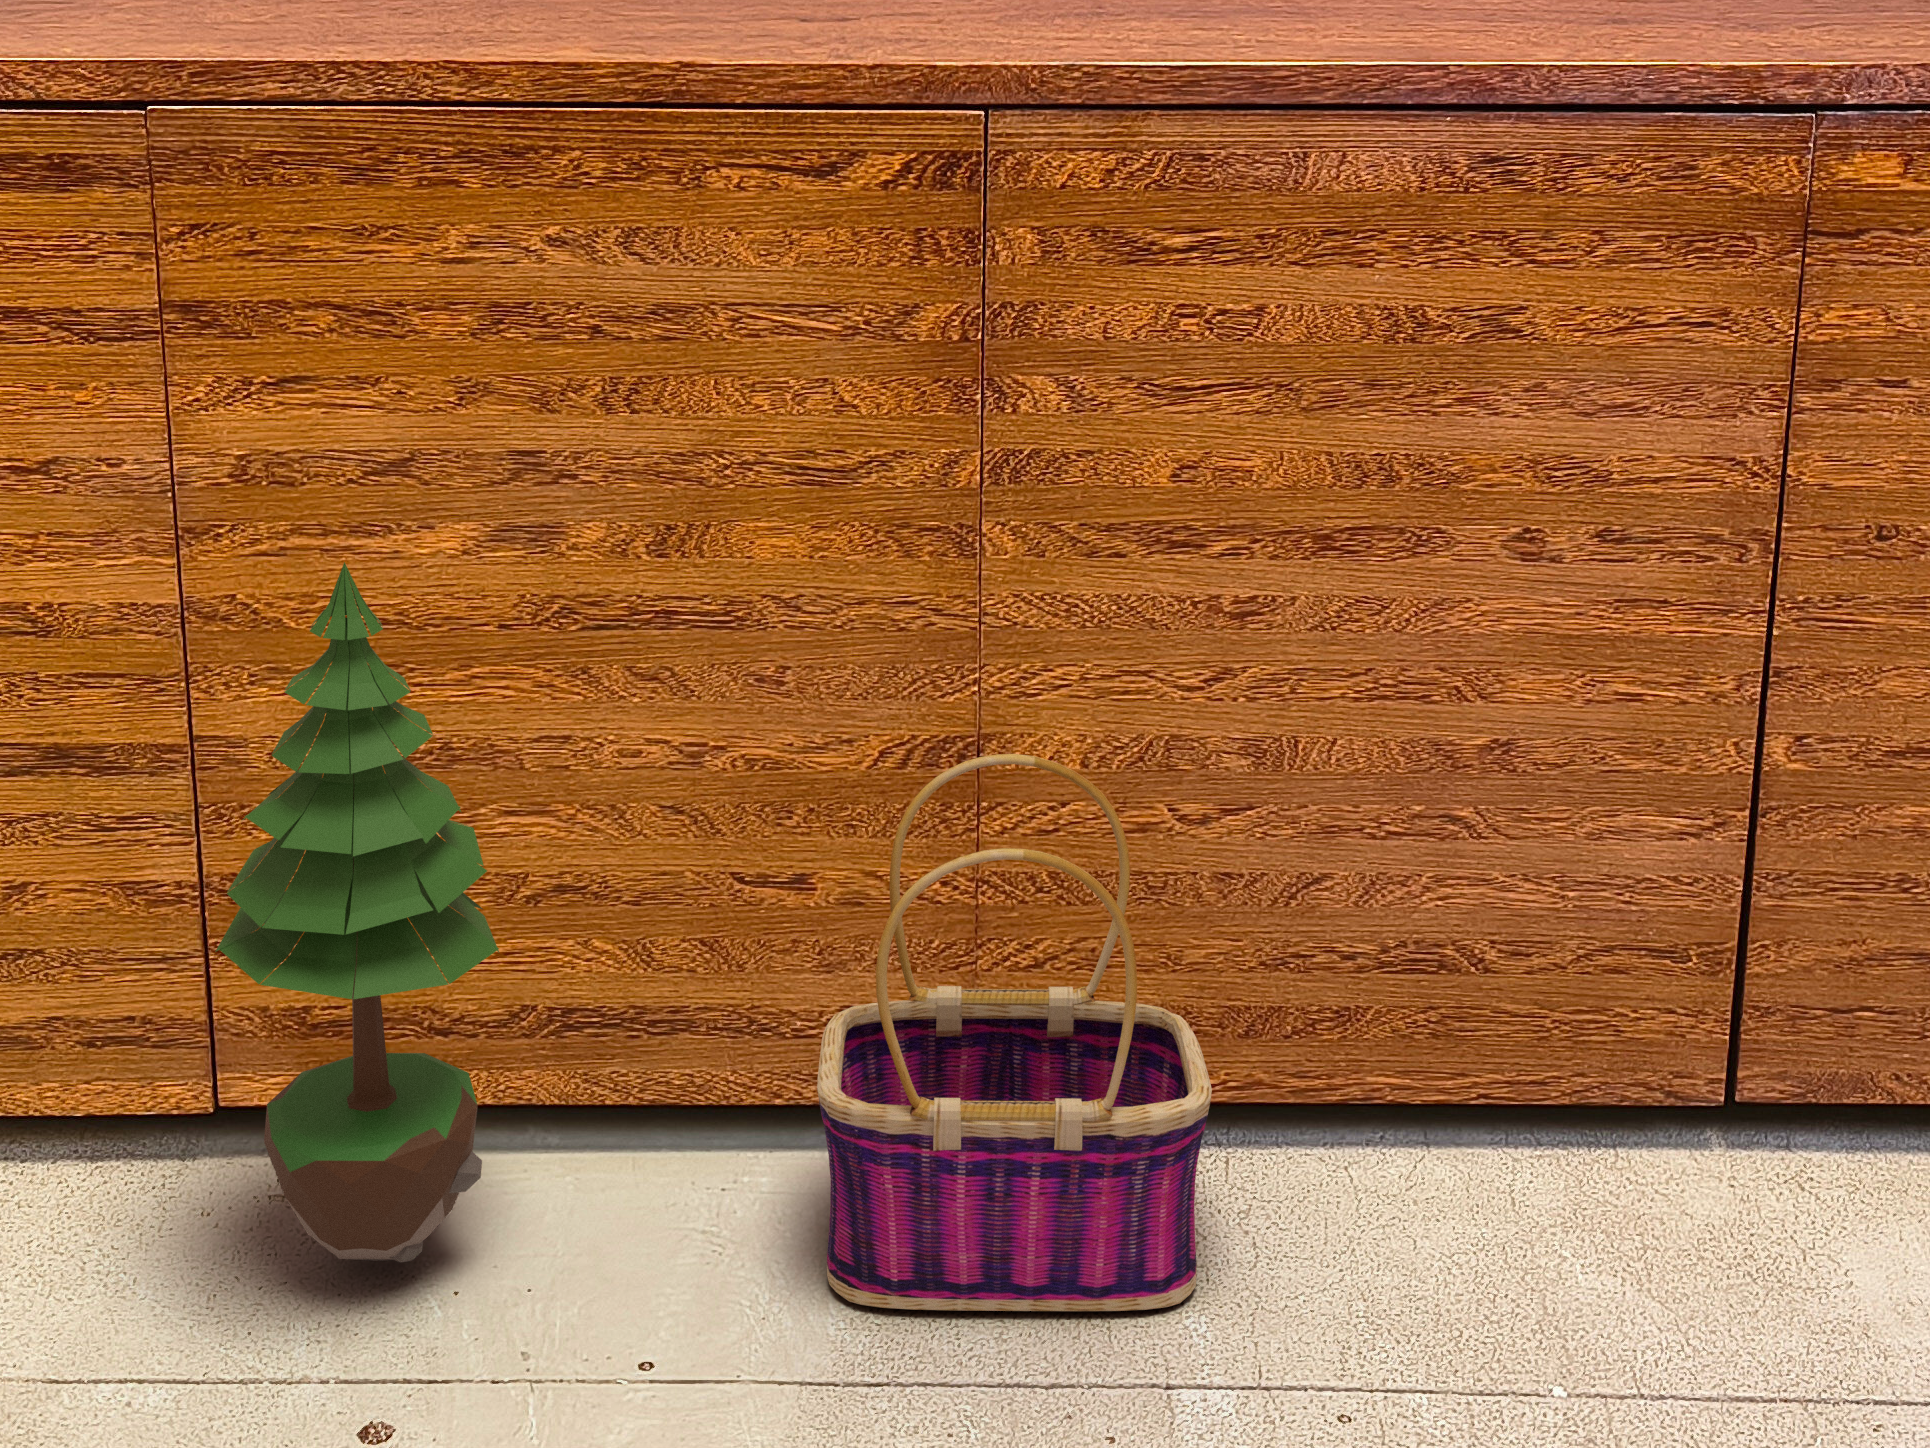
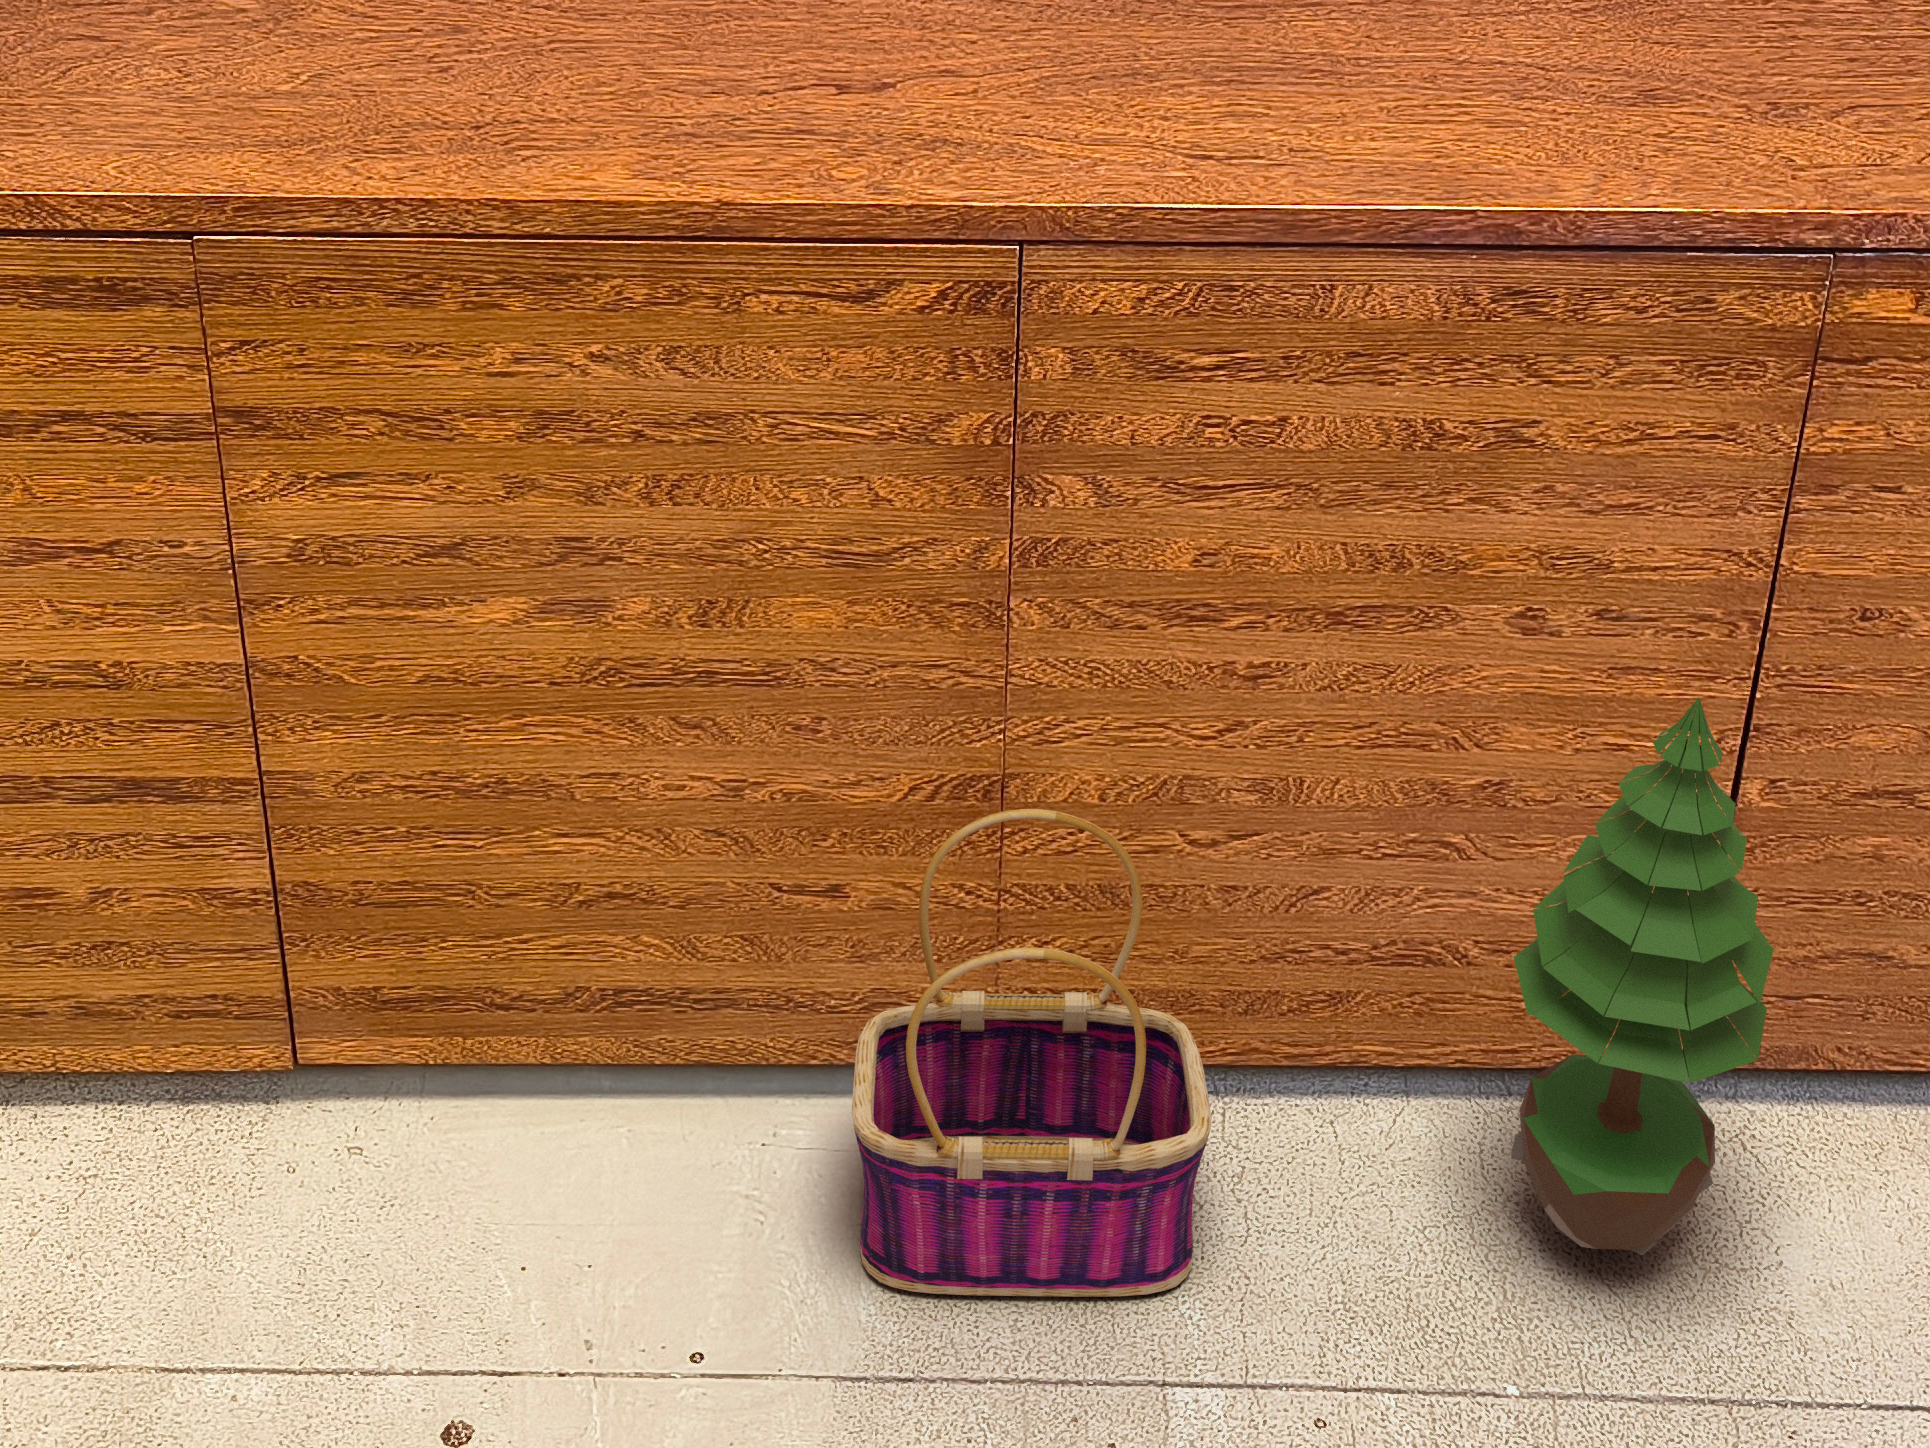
potted tree: present [216,562,499,1262] -> present [1511,697,1774,1255]

